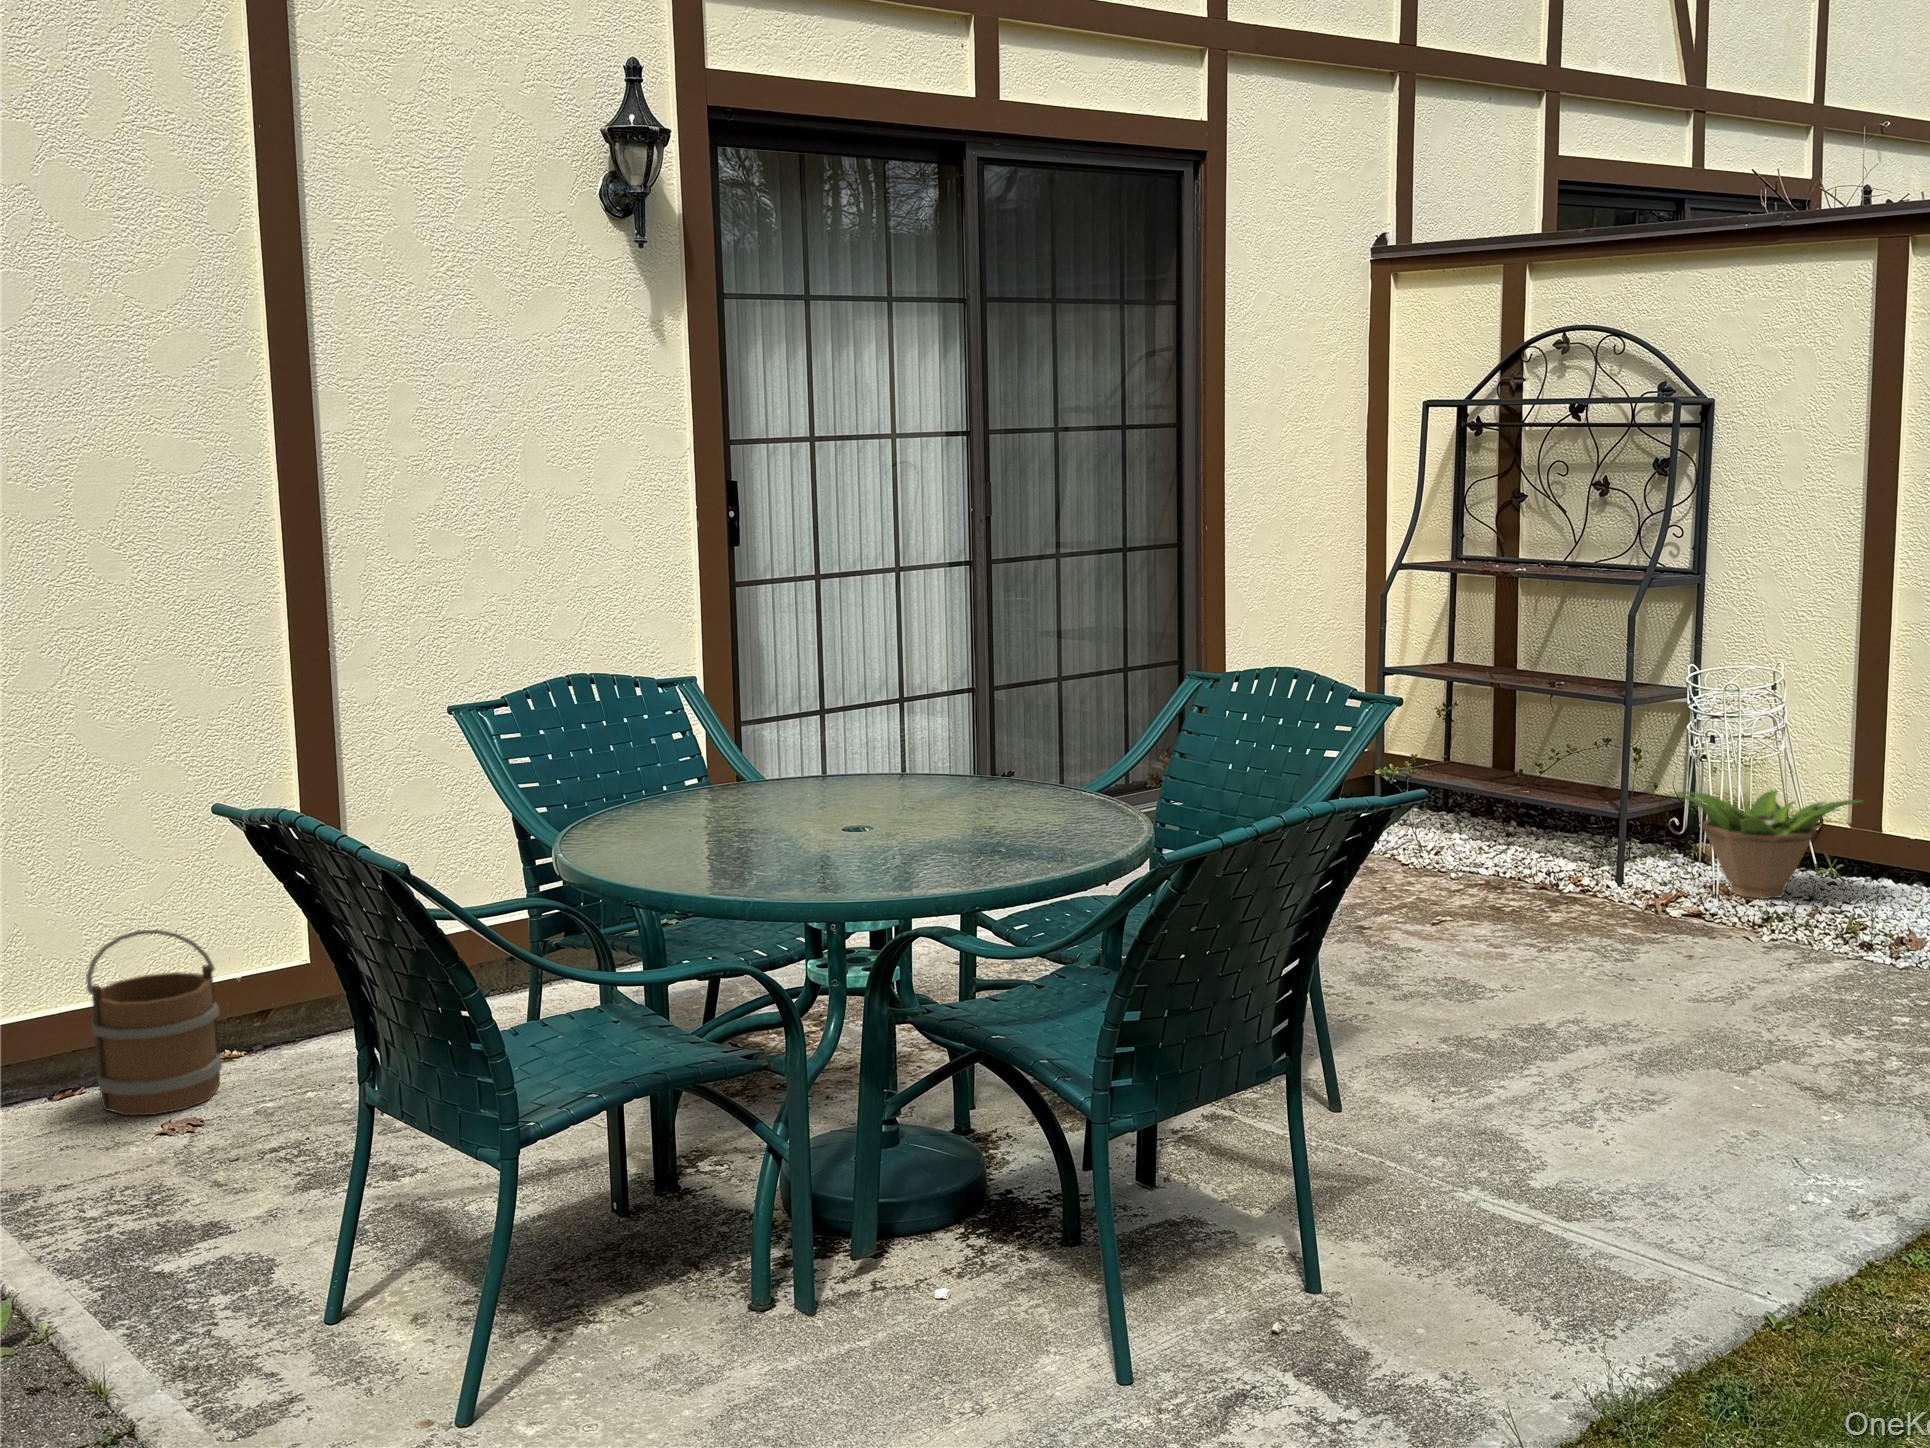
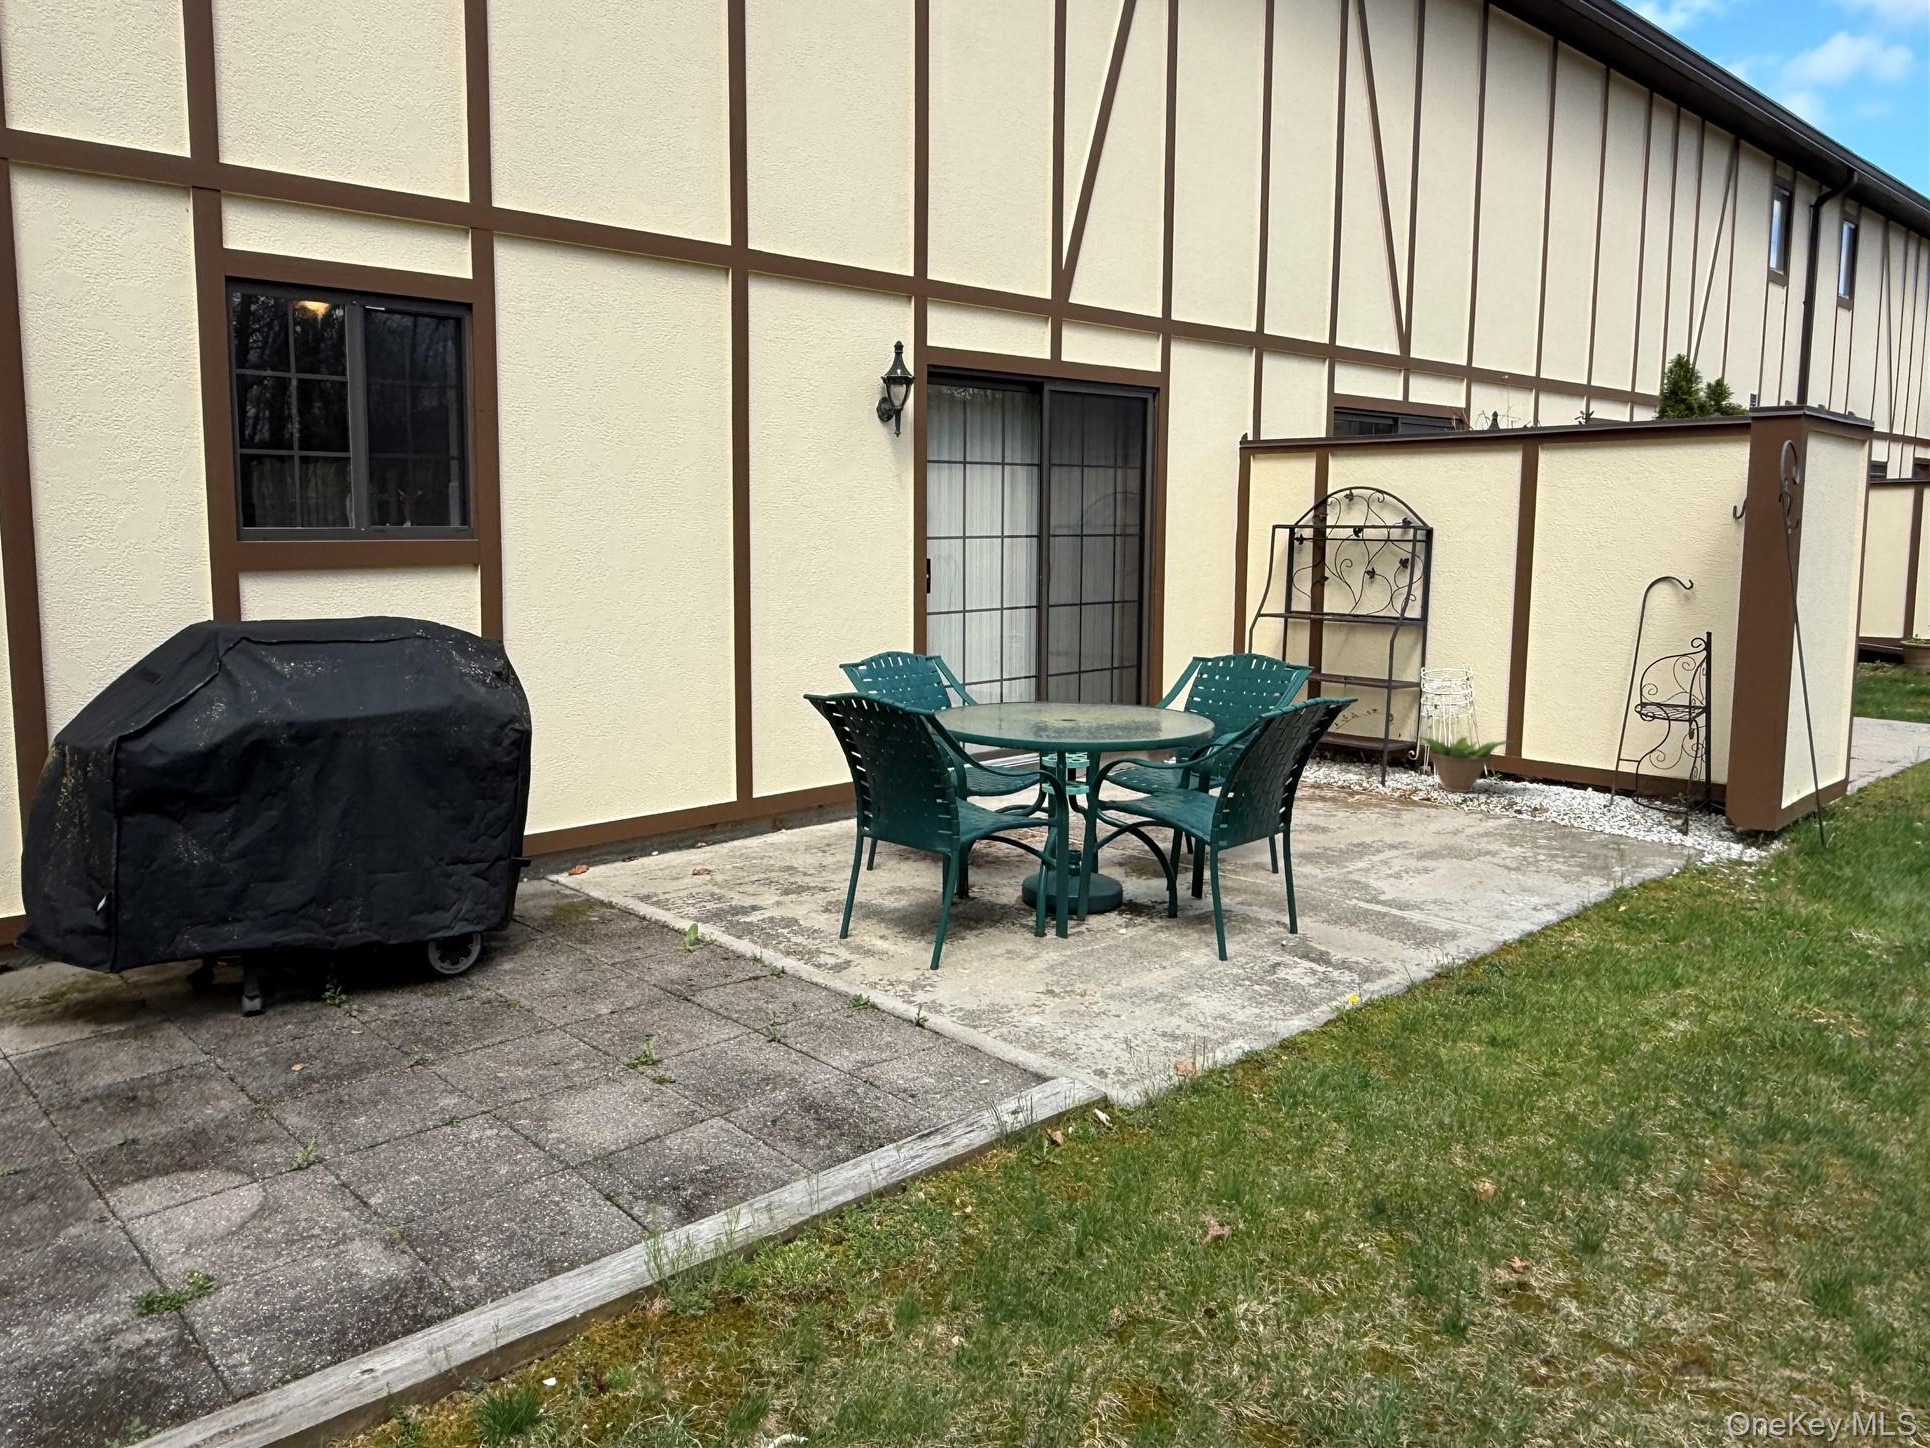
bucket: present [86,930,222,1116] -> none [652,776,711,866]

